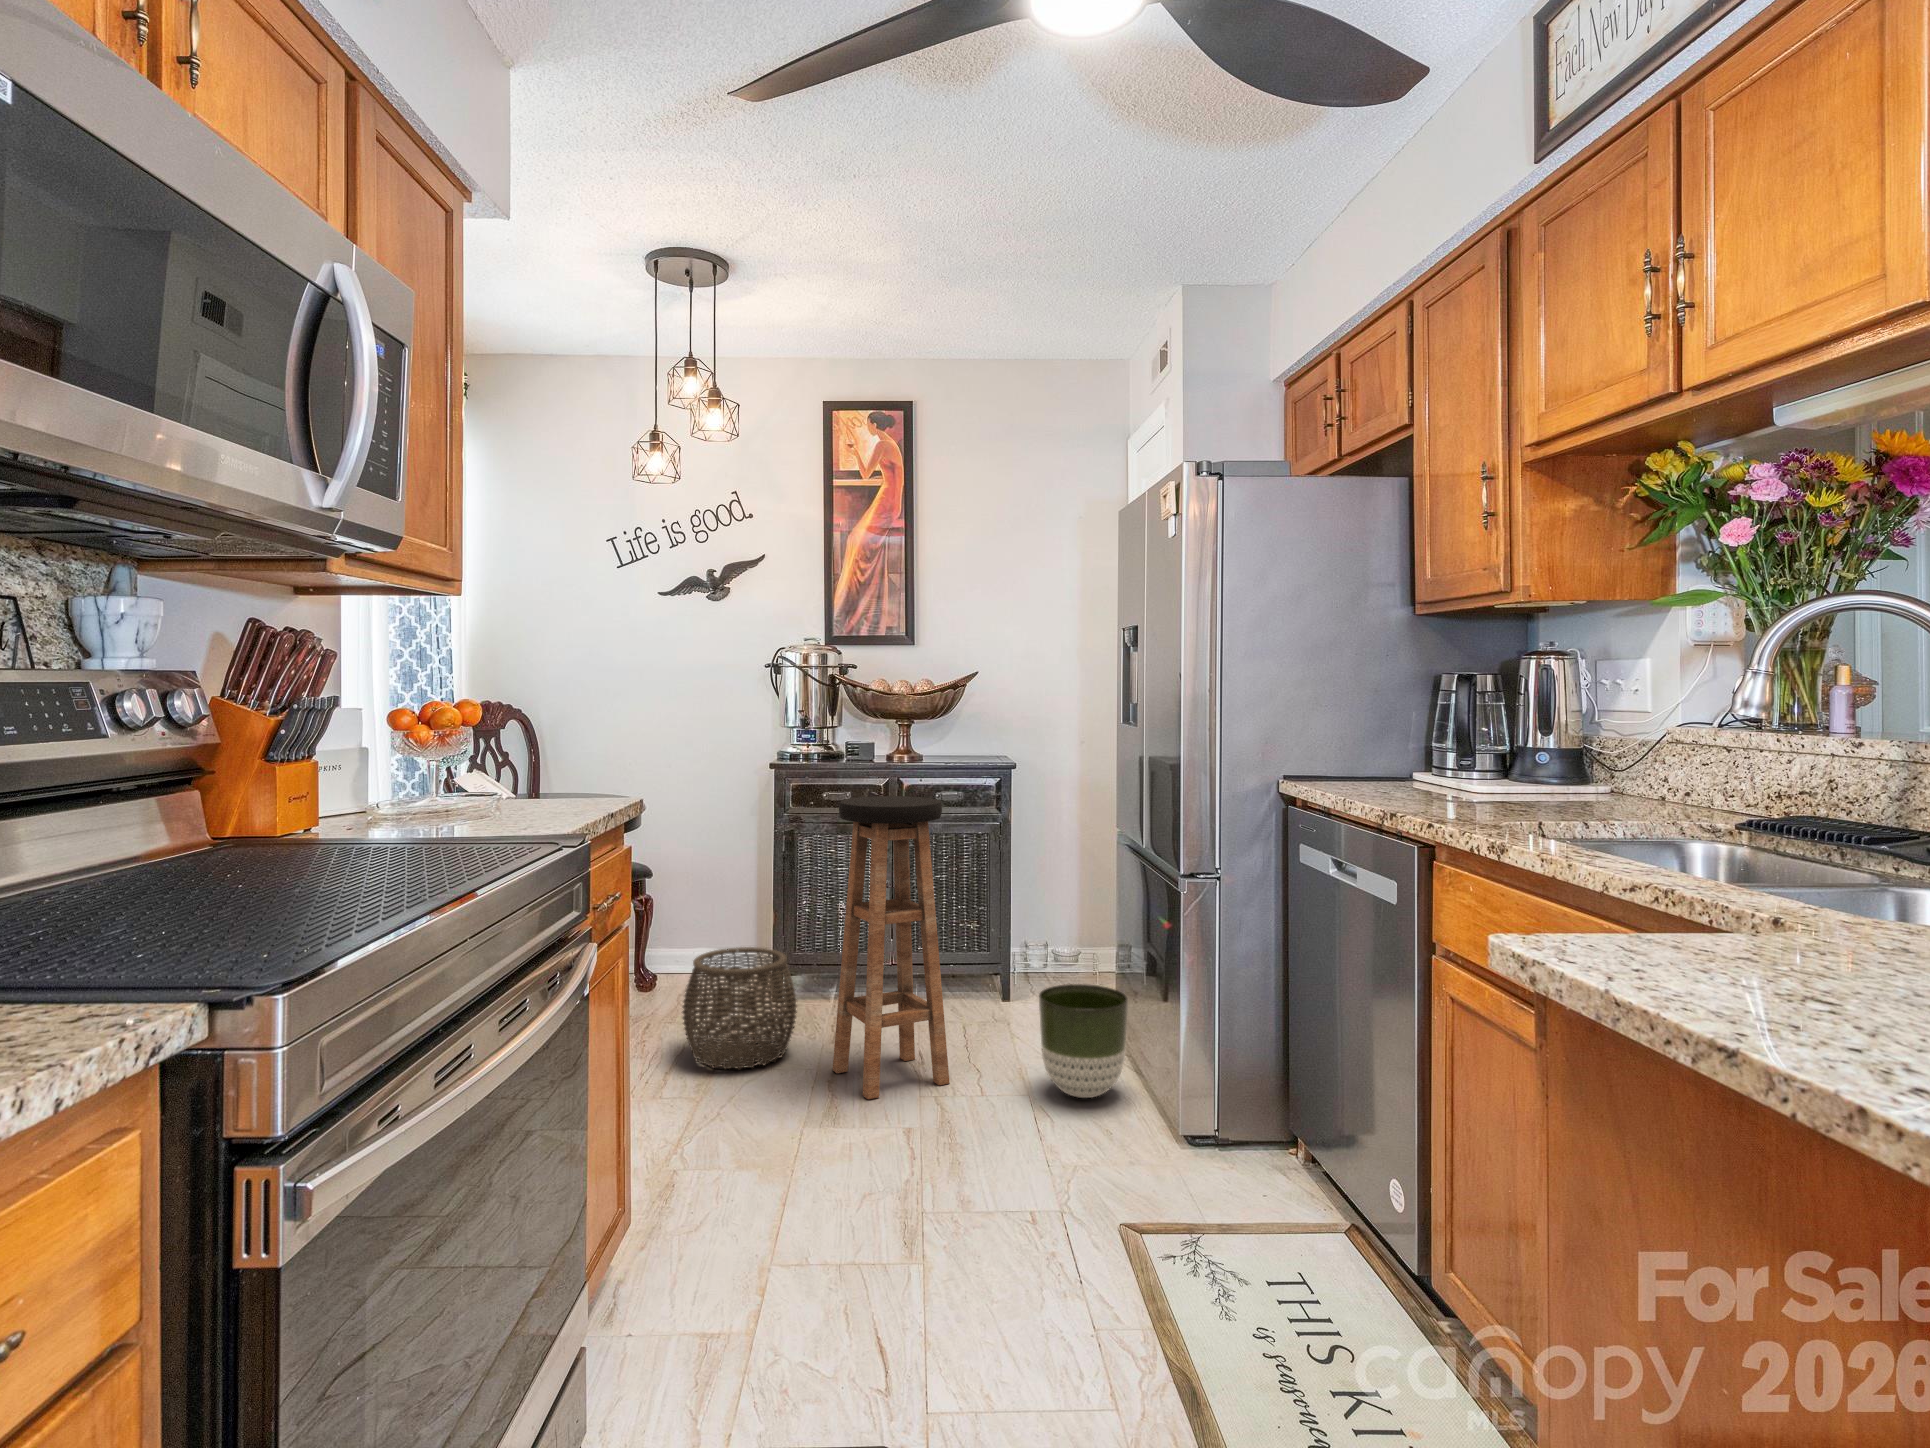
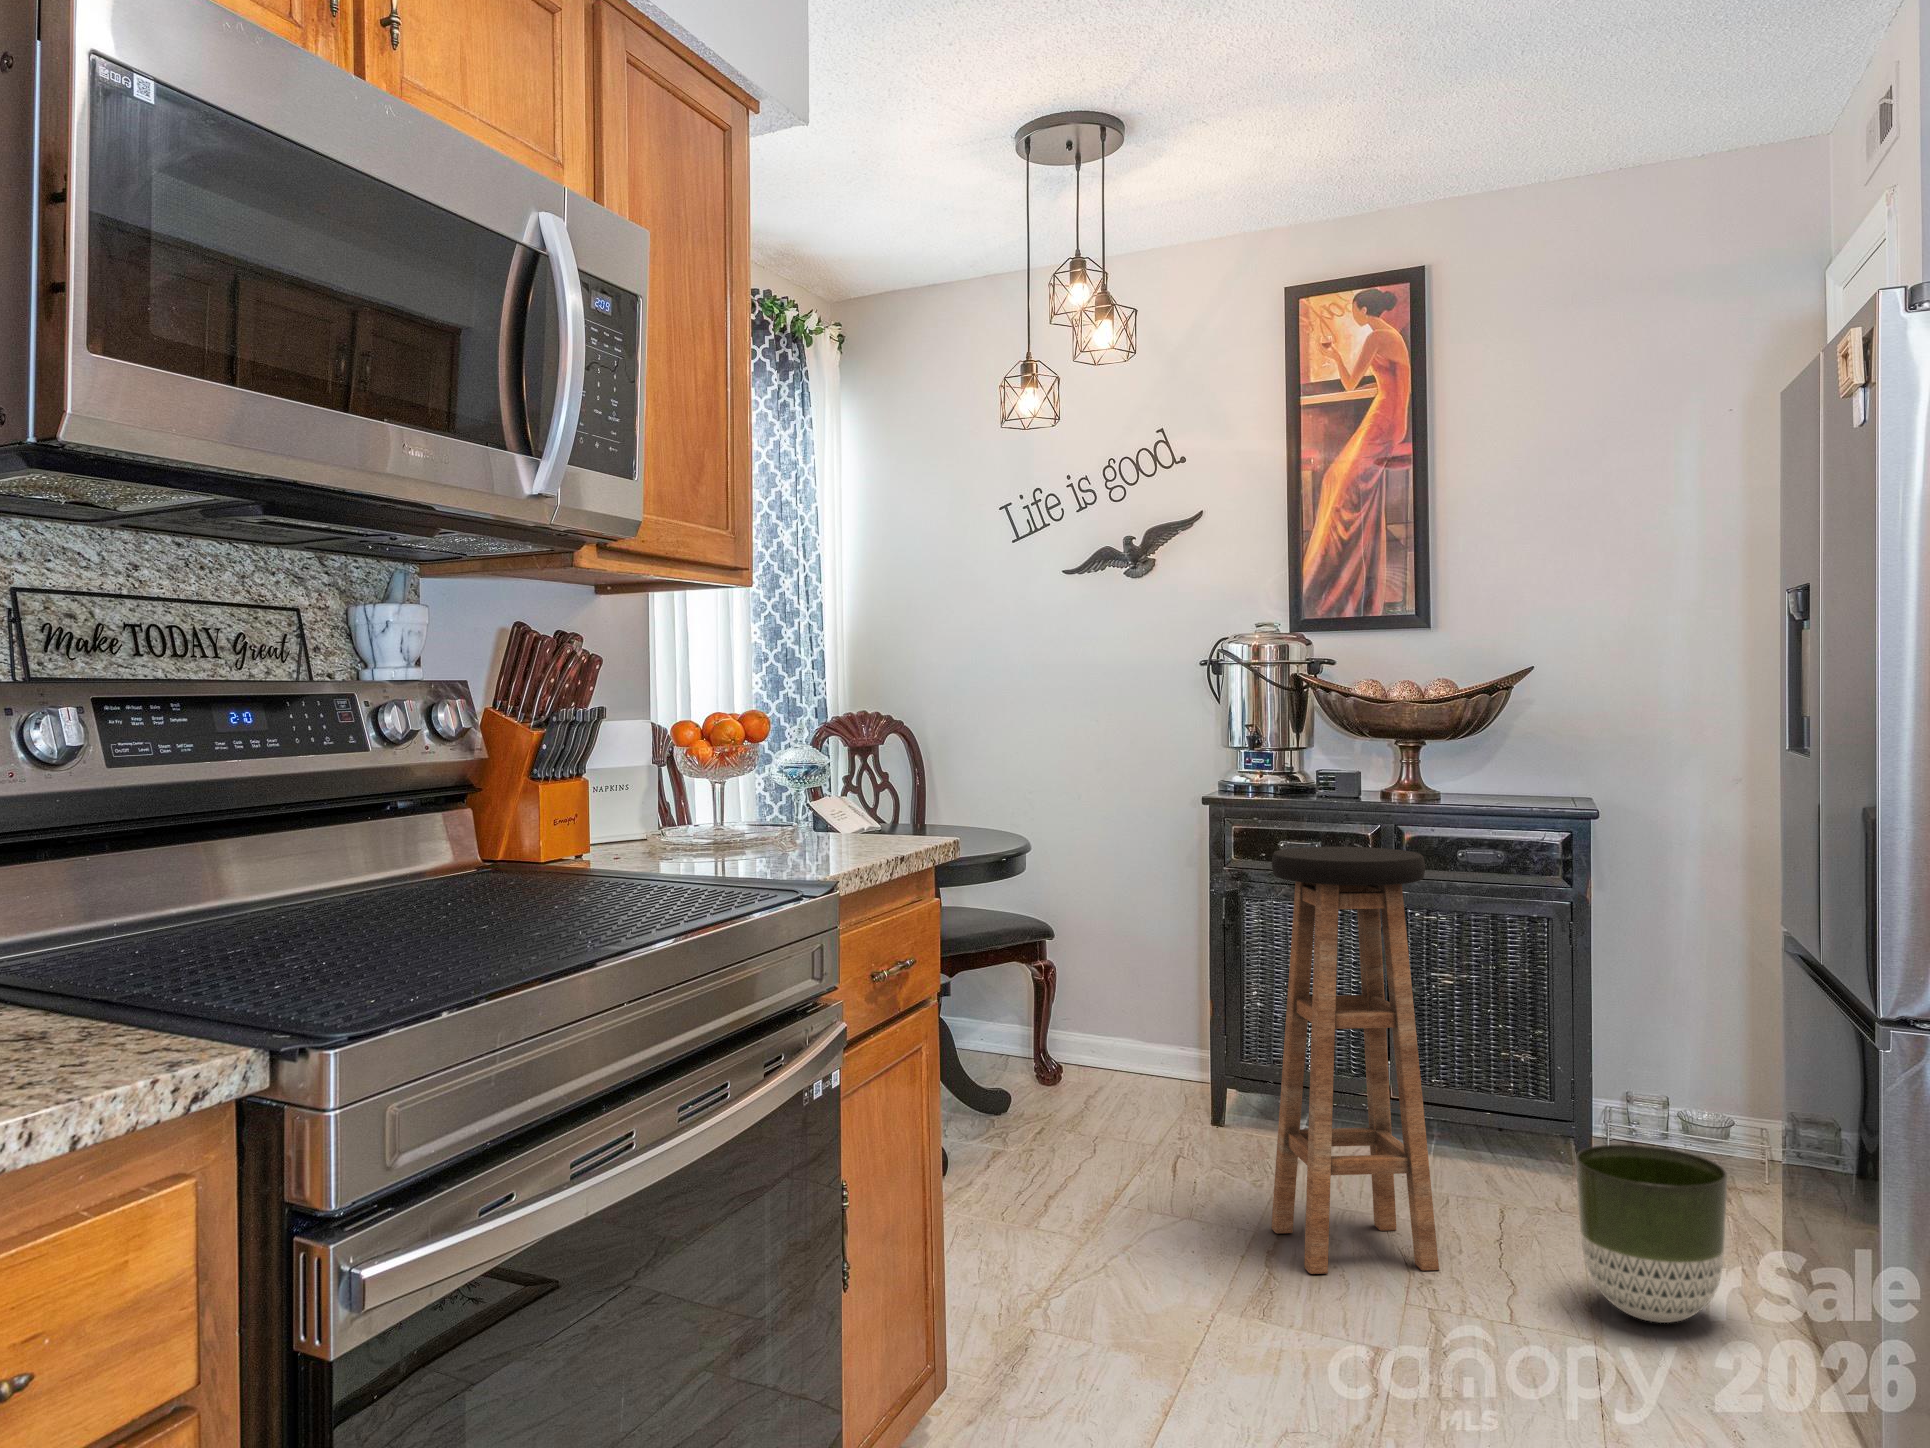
woven basket: present [682,947,797,1069] -> none [1073,1046,1228,1211]

